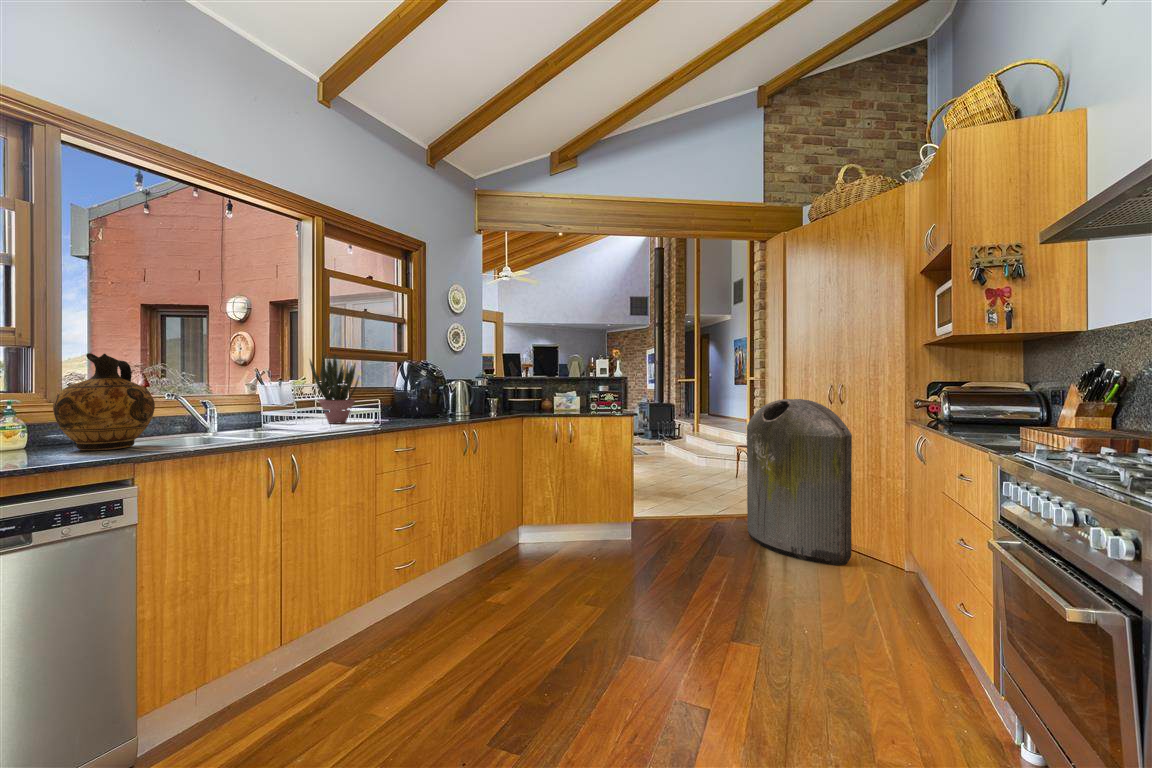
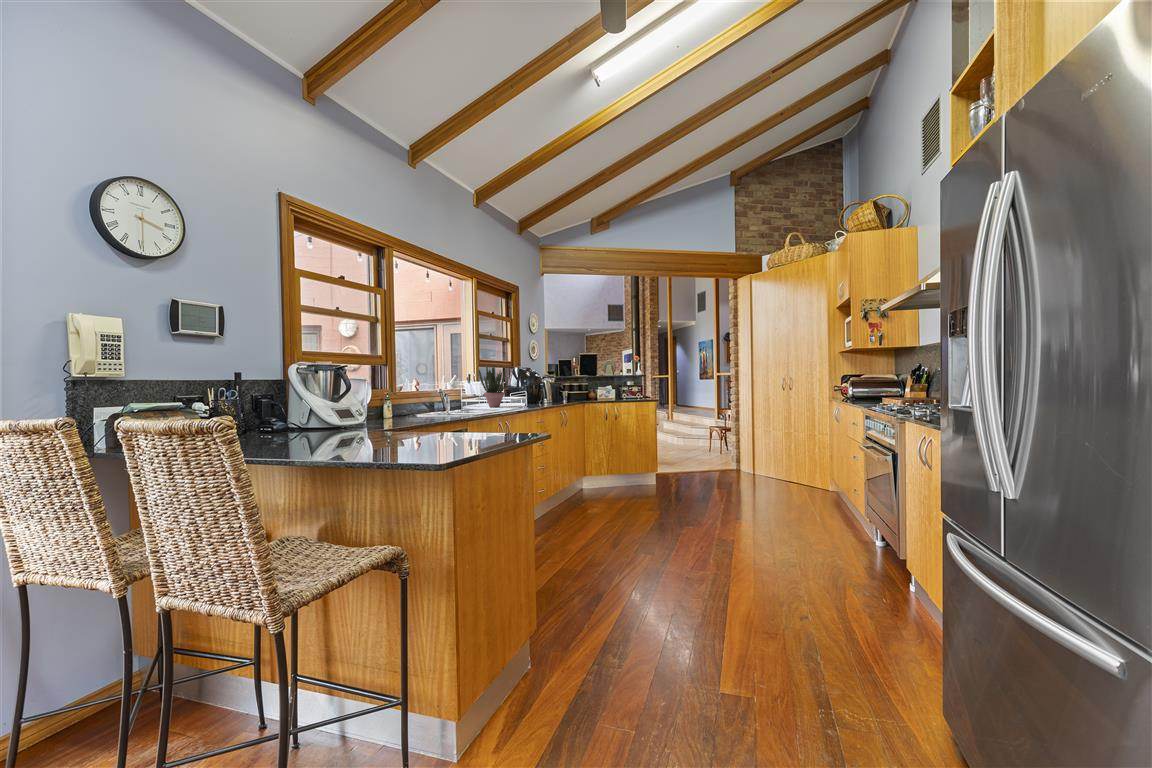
ceramic jug: present [53,353,155,450] -> none [417,369,457,418]
trash can: present [747,399,852,565] -> none [730,387,799,490]

